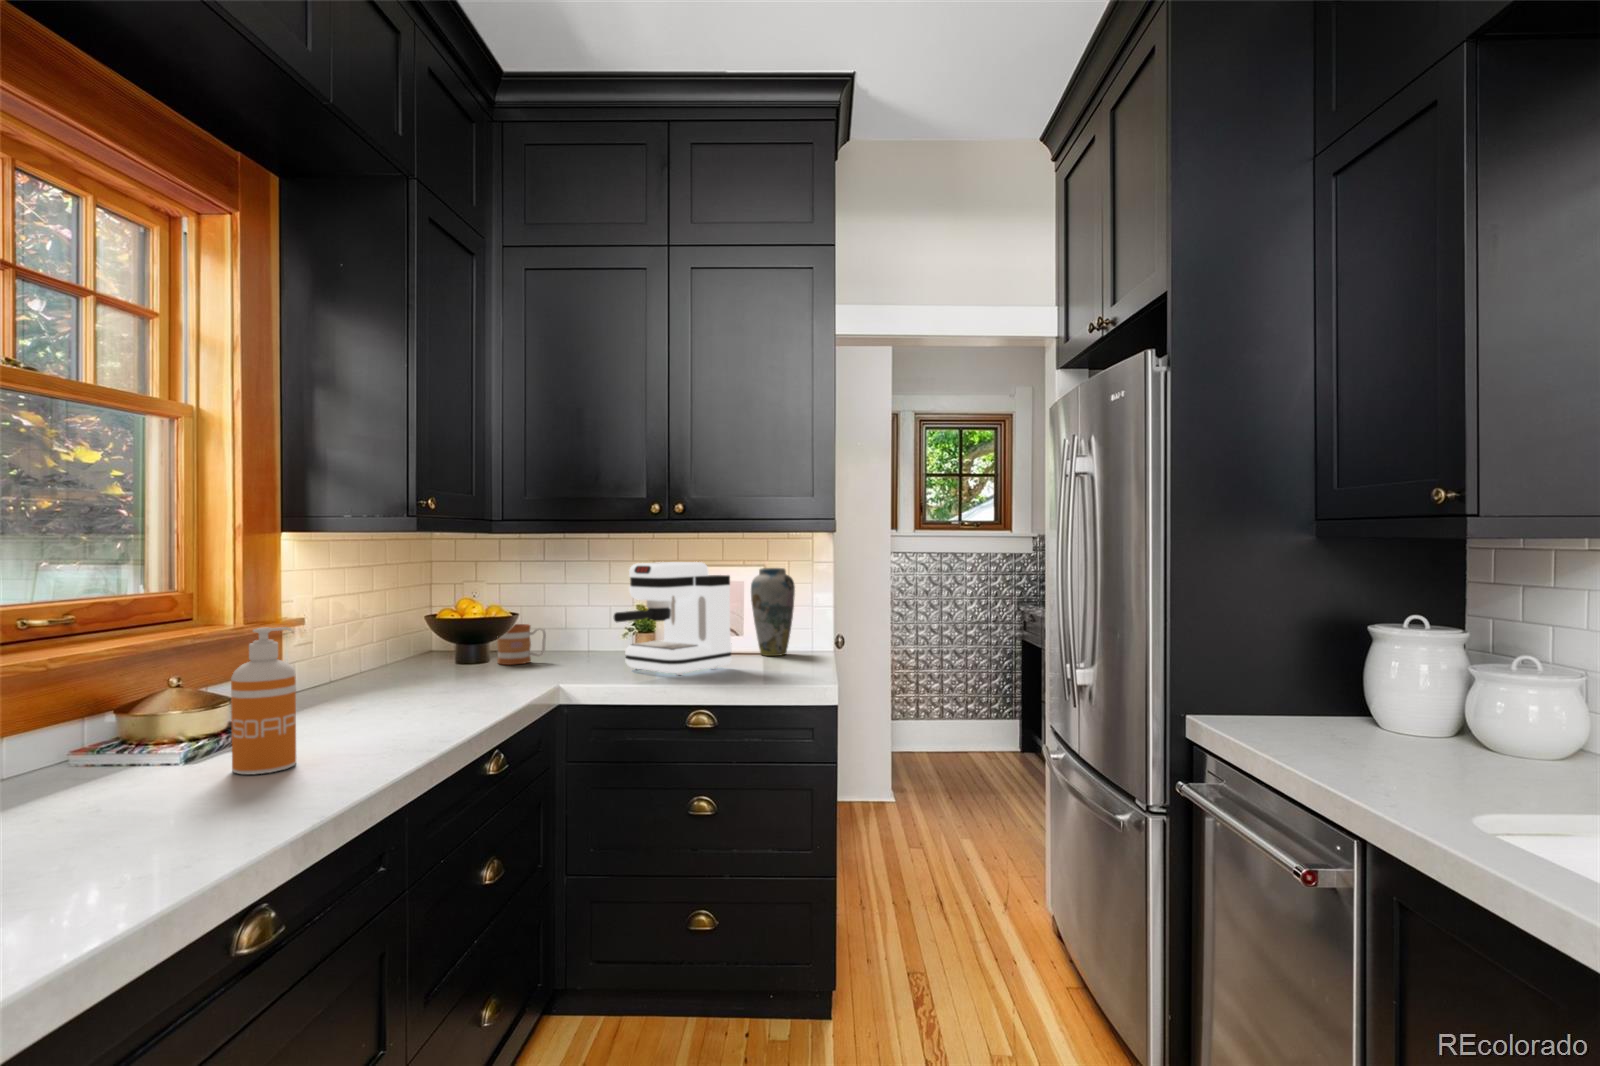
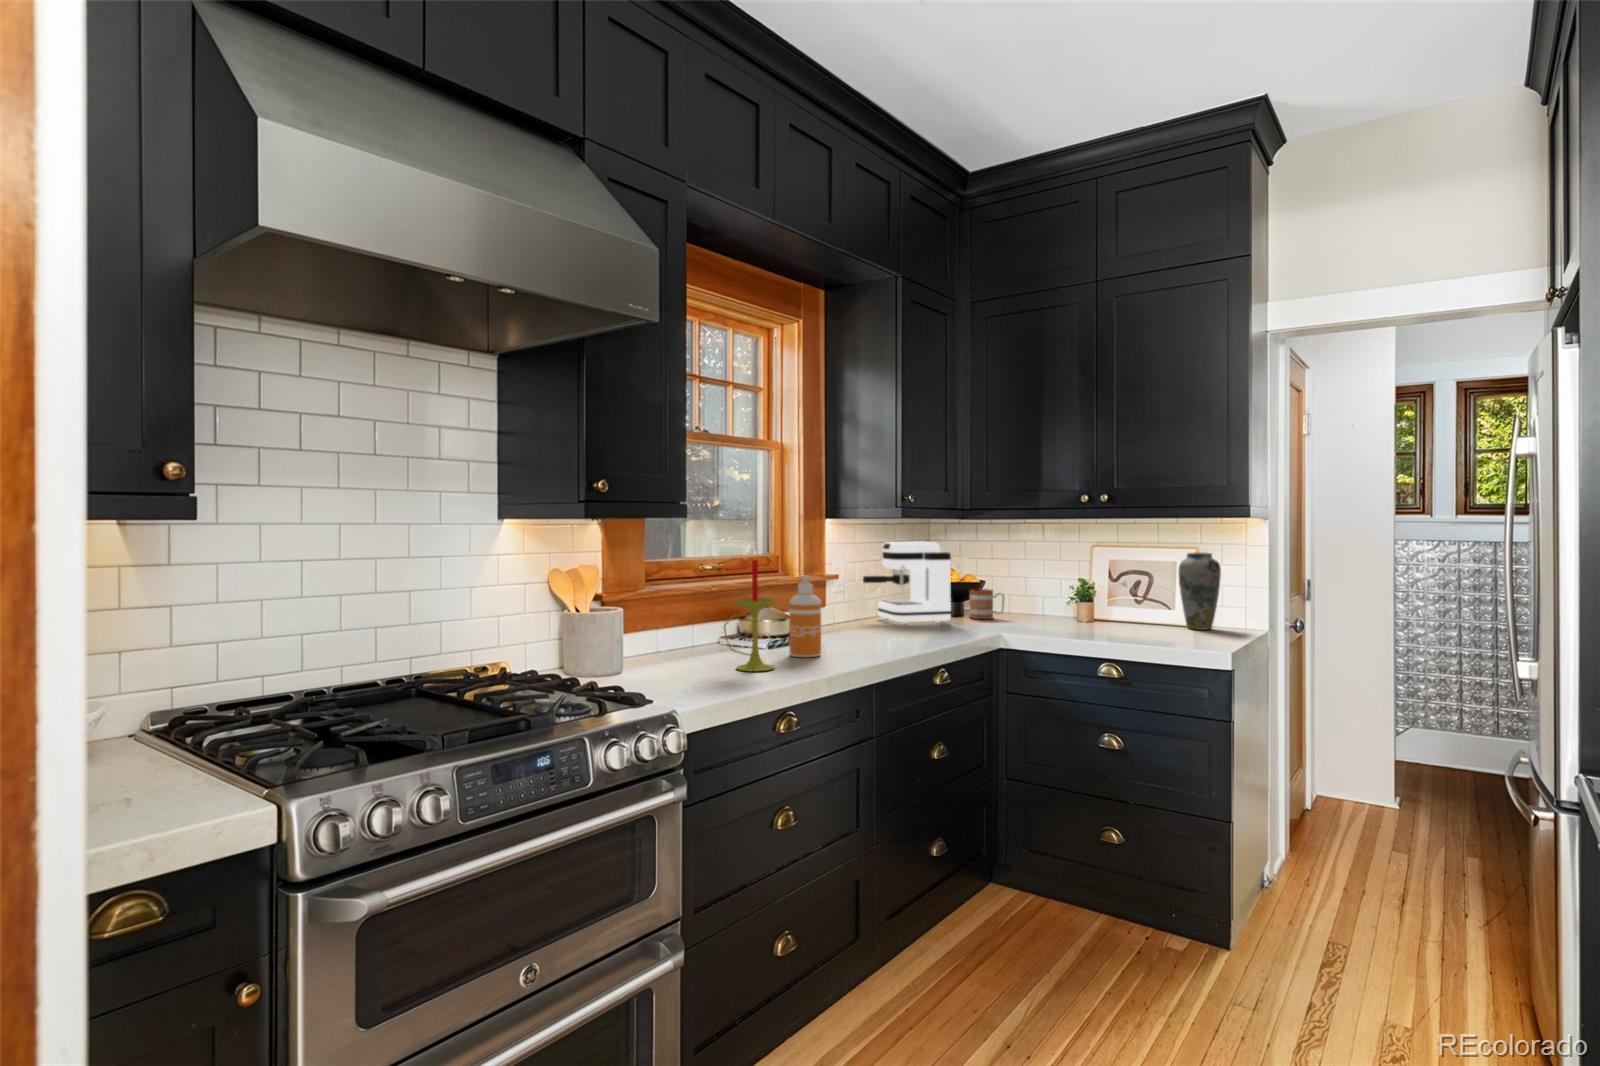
coffee maker: present [614,562,732,675] -> present [863,542,951,624]
candle: none [82,601,212,831] -> present [724,560,776,671]

